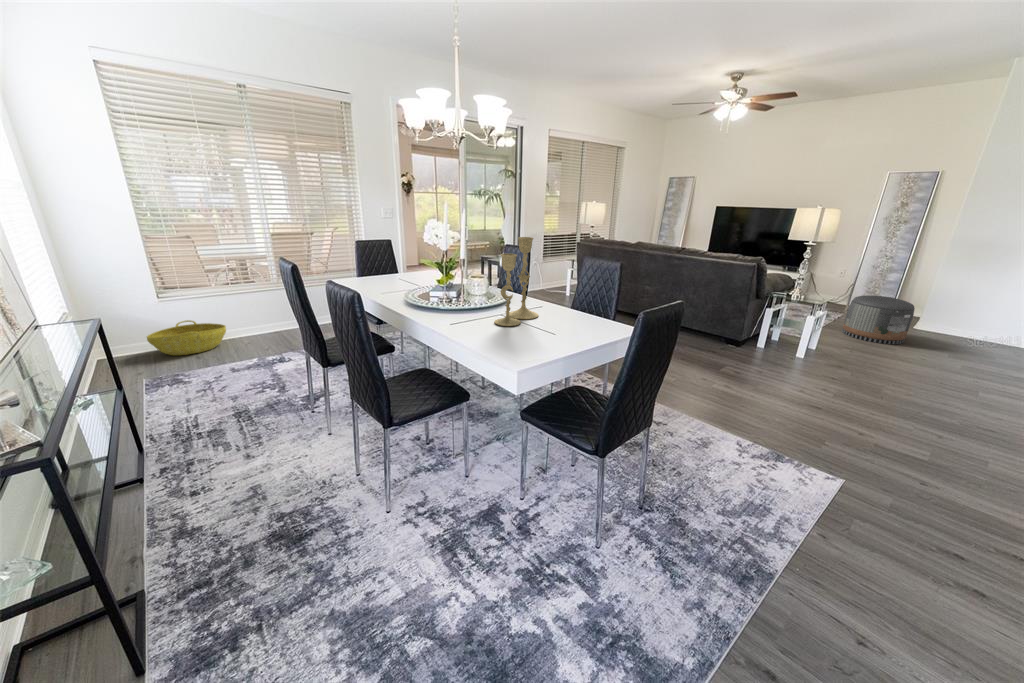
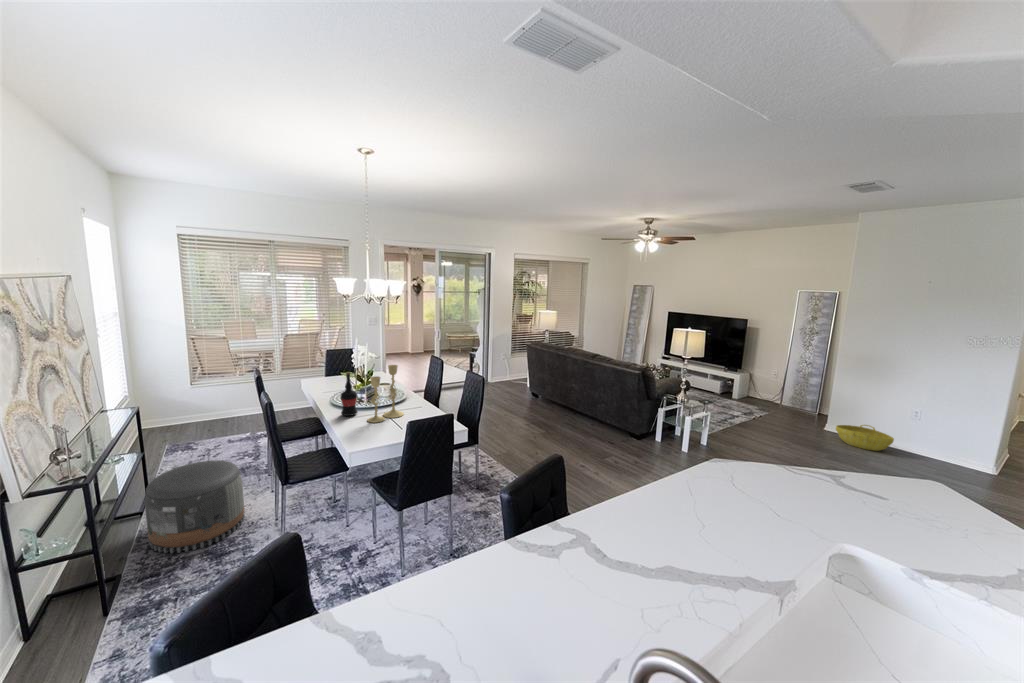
wine bottle: none [445,250,470,319] -> present [341,372,357,416]
pouf: present [842,296,915,344] -> present [145,461,245,553]
basket: present [147,320,226,355] -> present [836,425,894,451]

